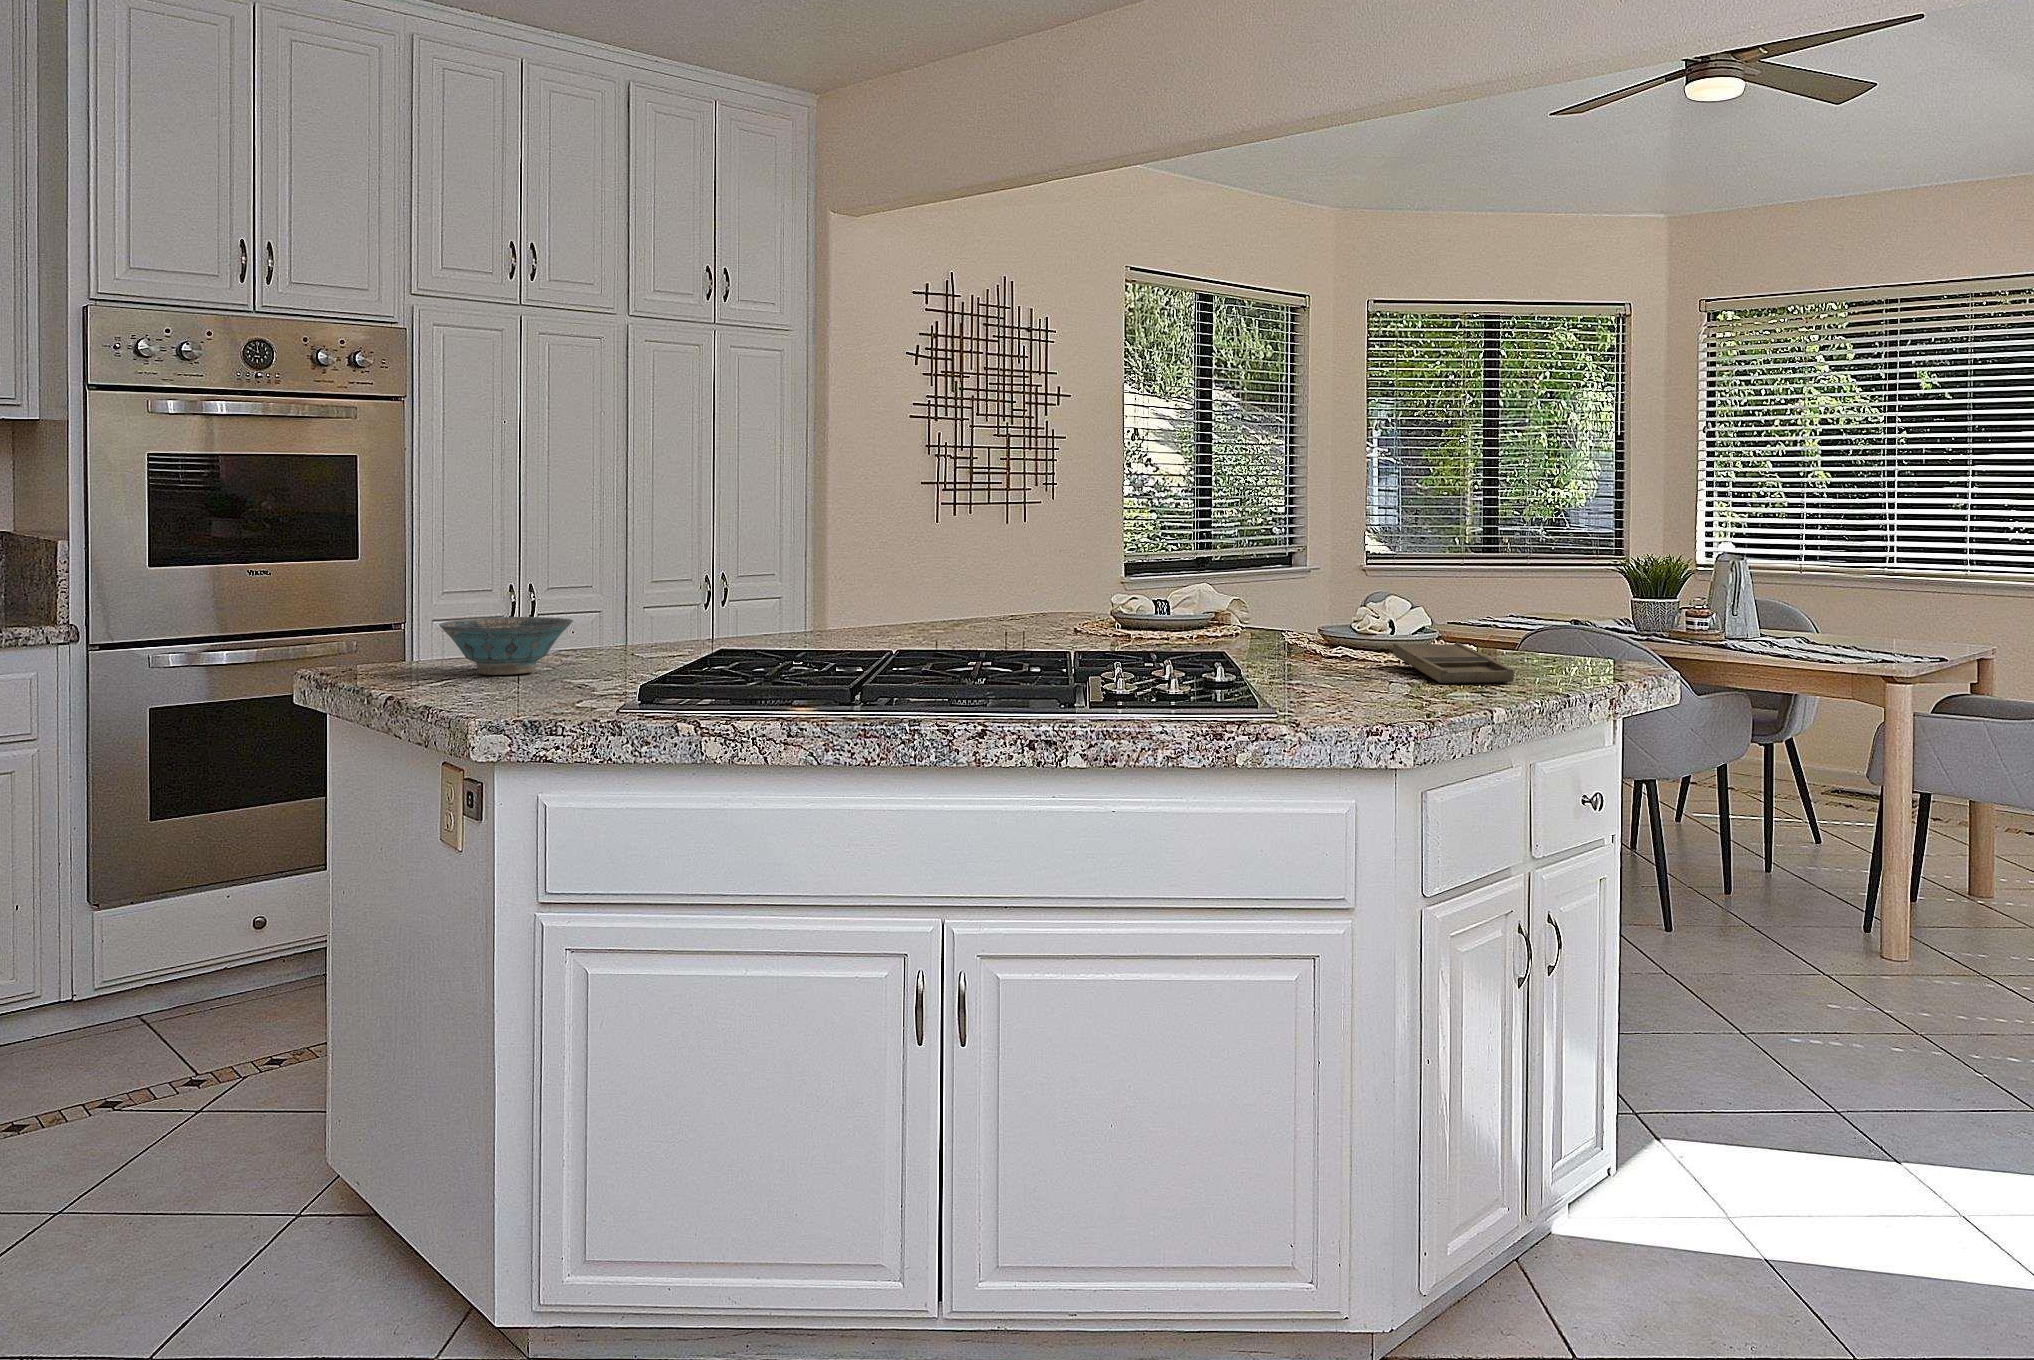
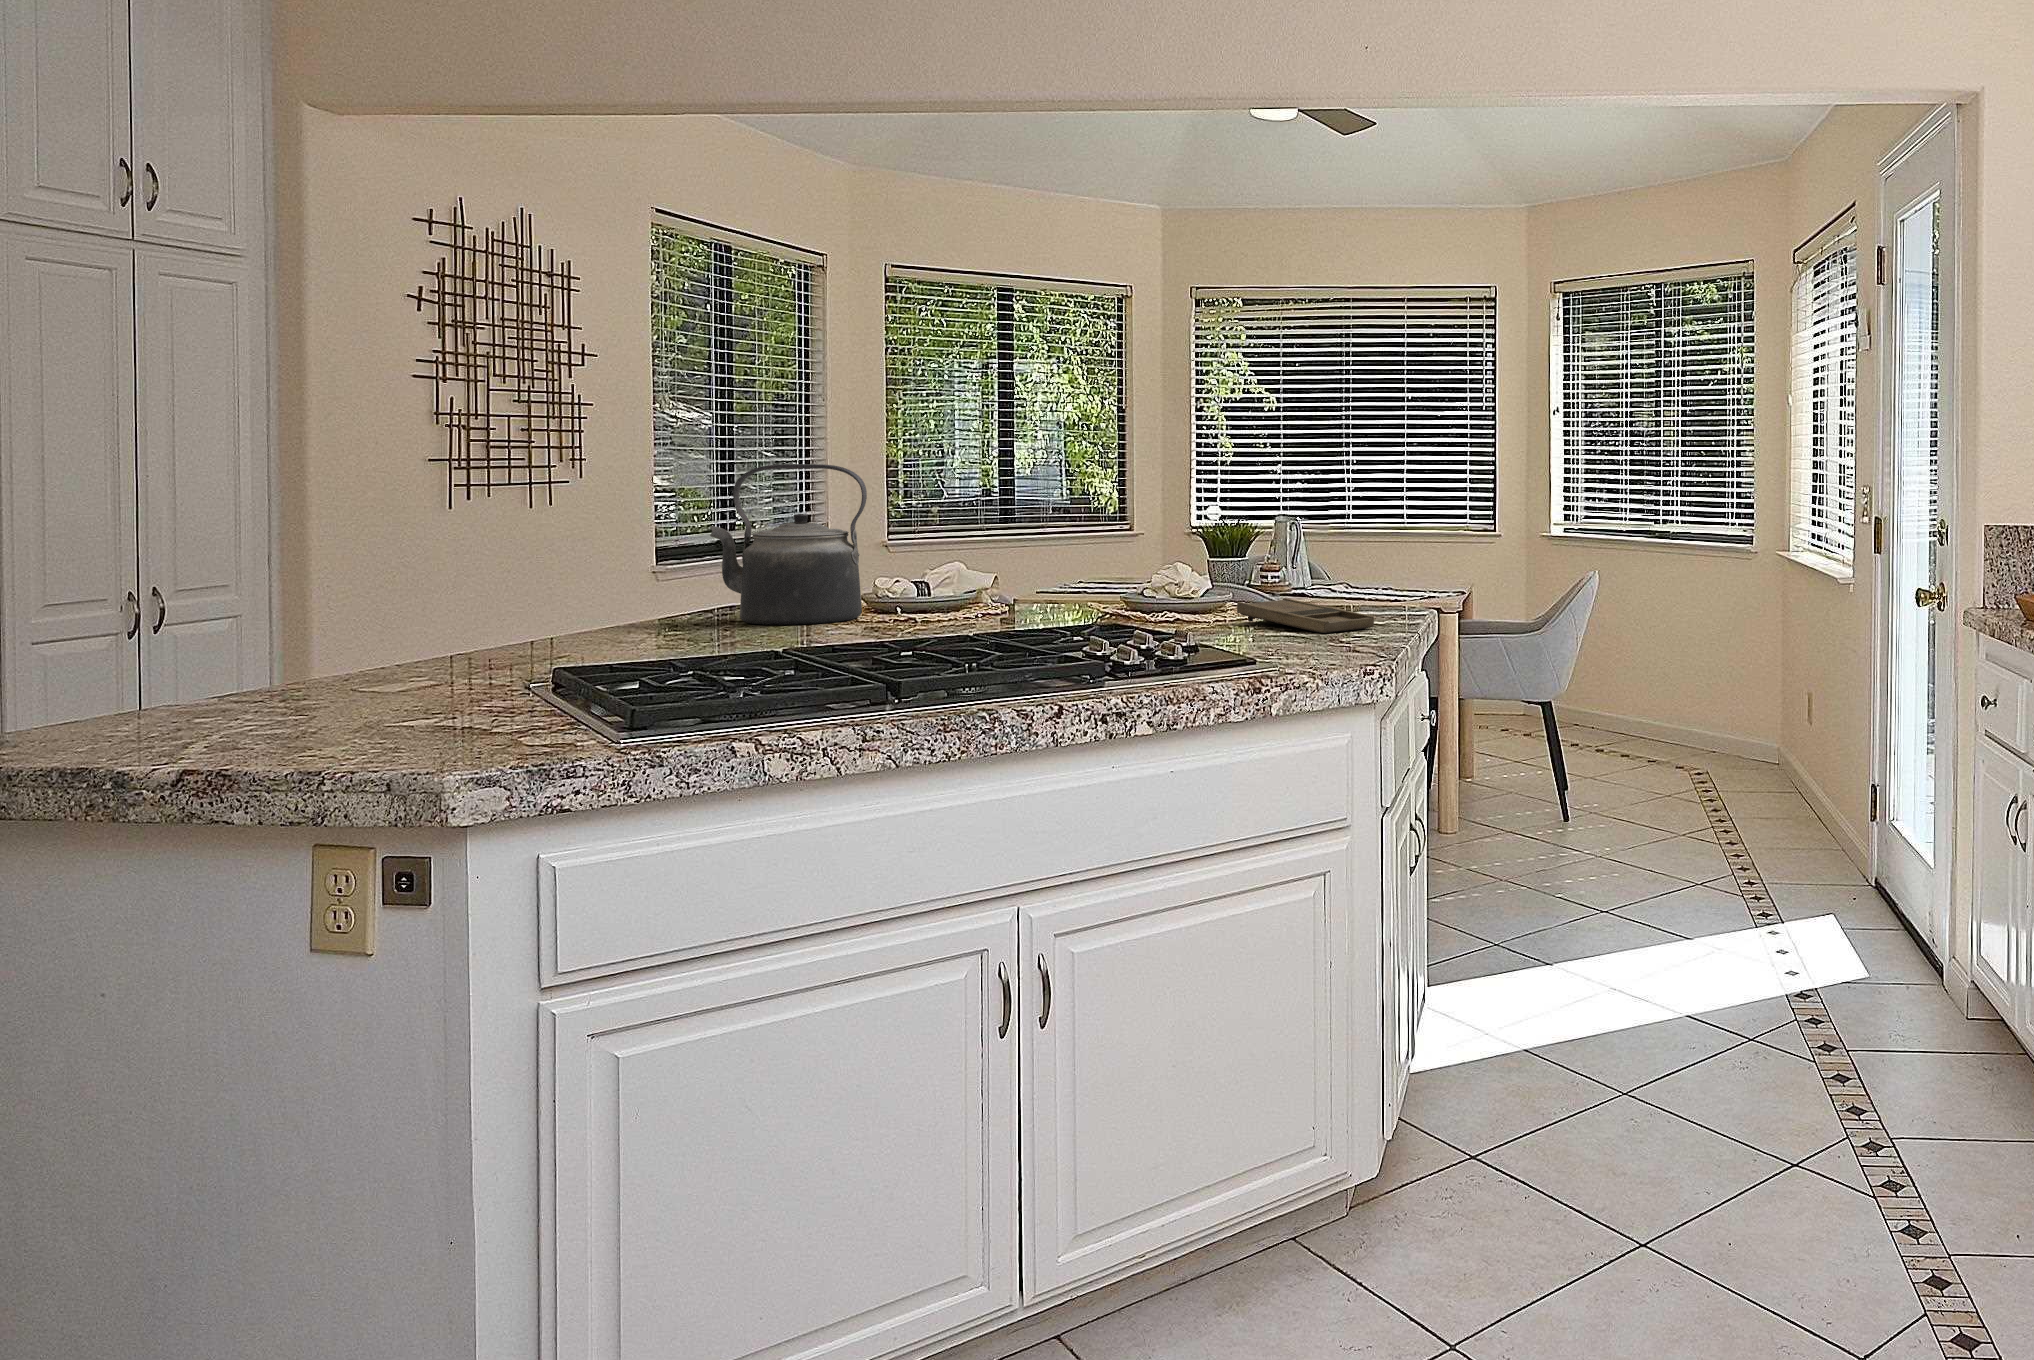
kettle: none [979,487,1099,636] -> present [710,464,867,625]
ceramic bowl: present [439,617,573,675] -> none [192,642,396,722]

